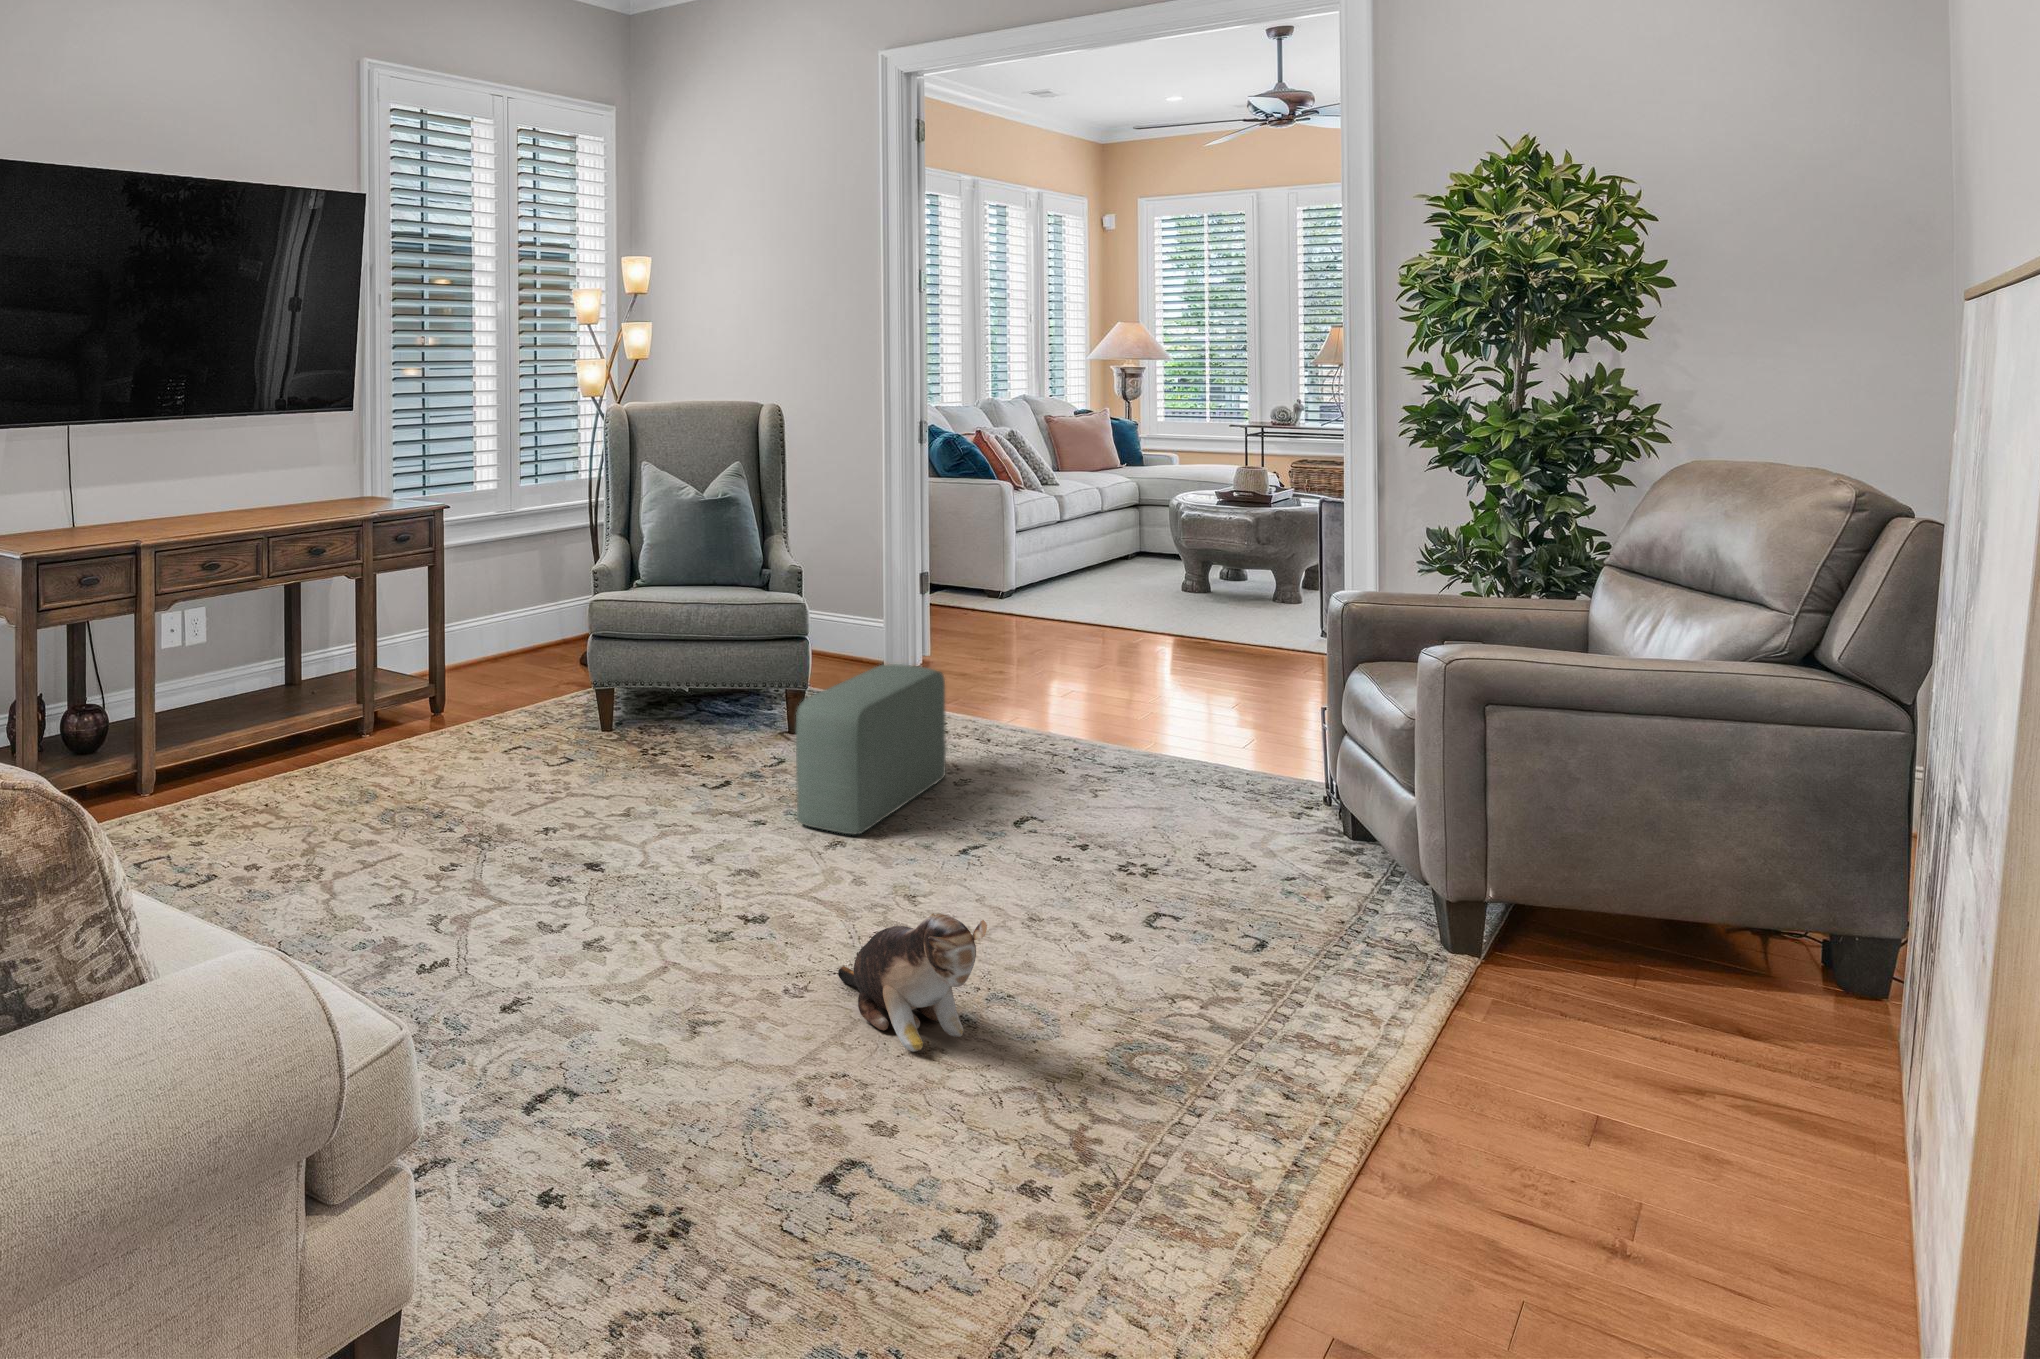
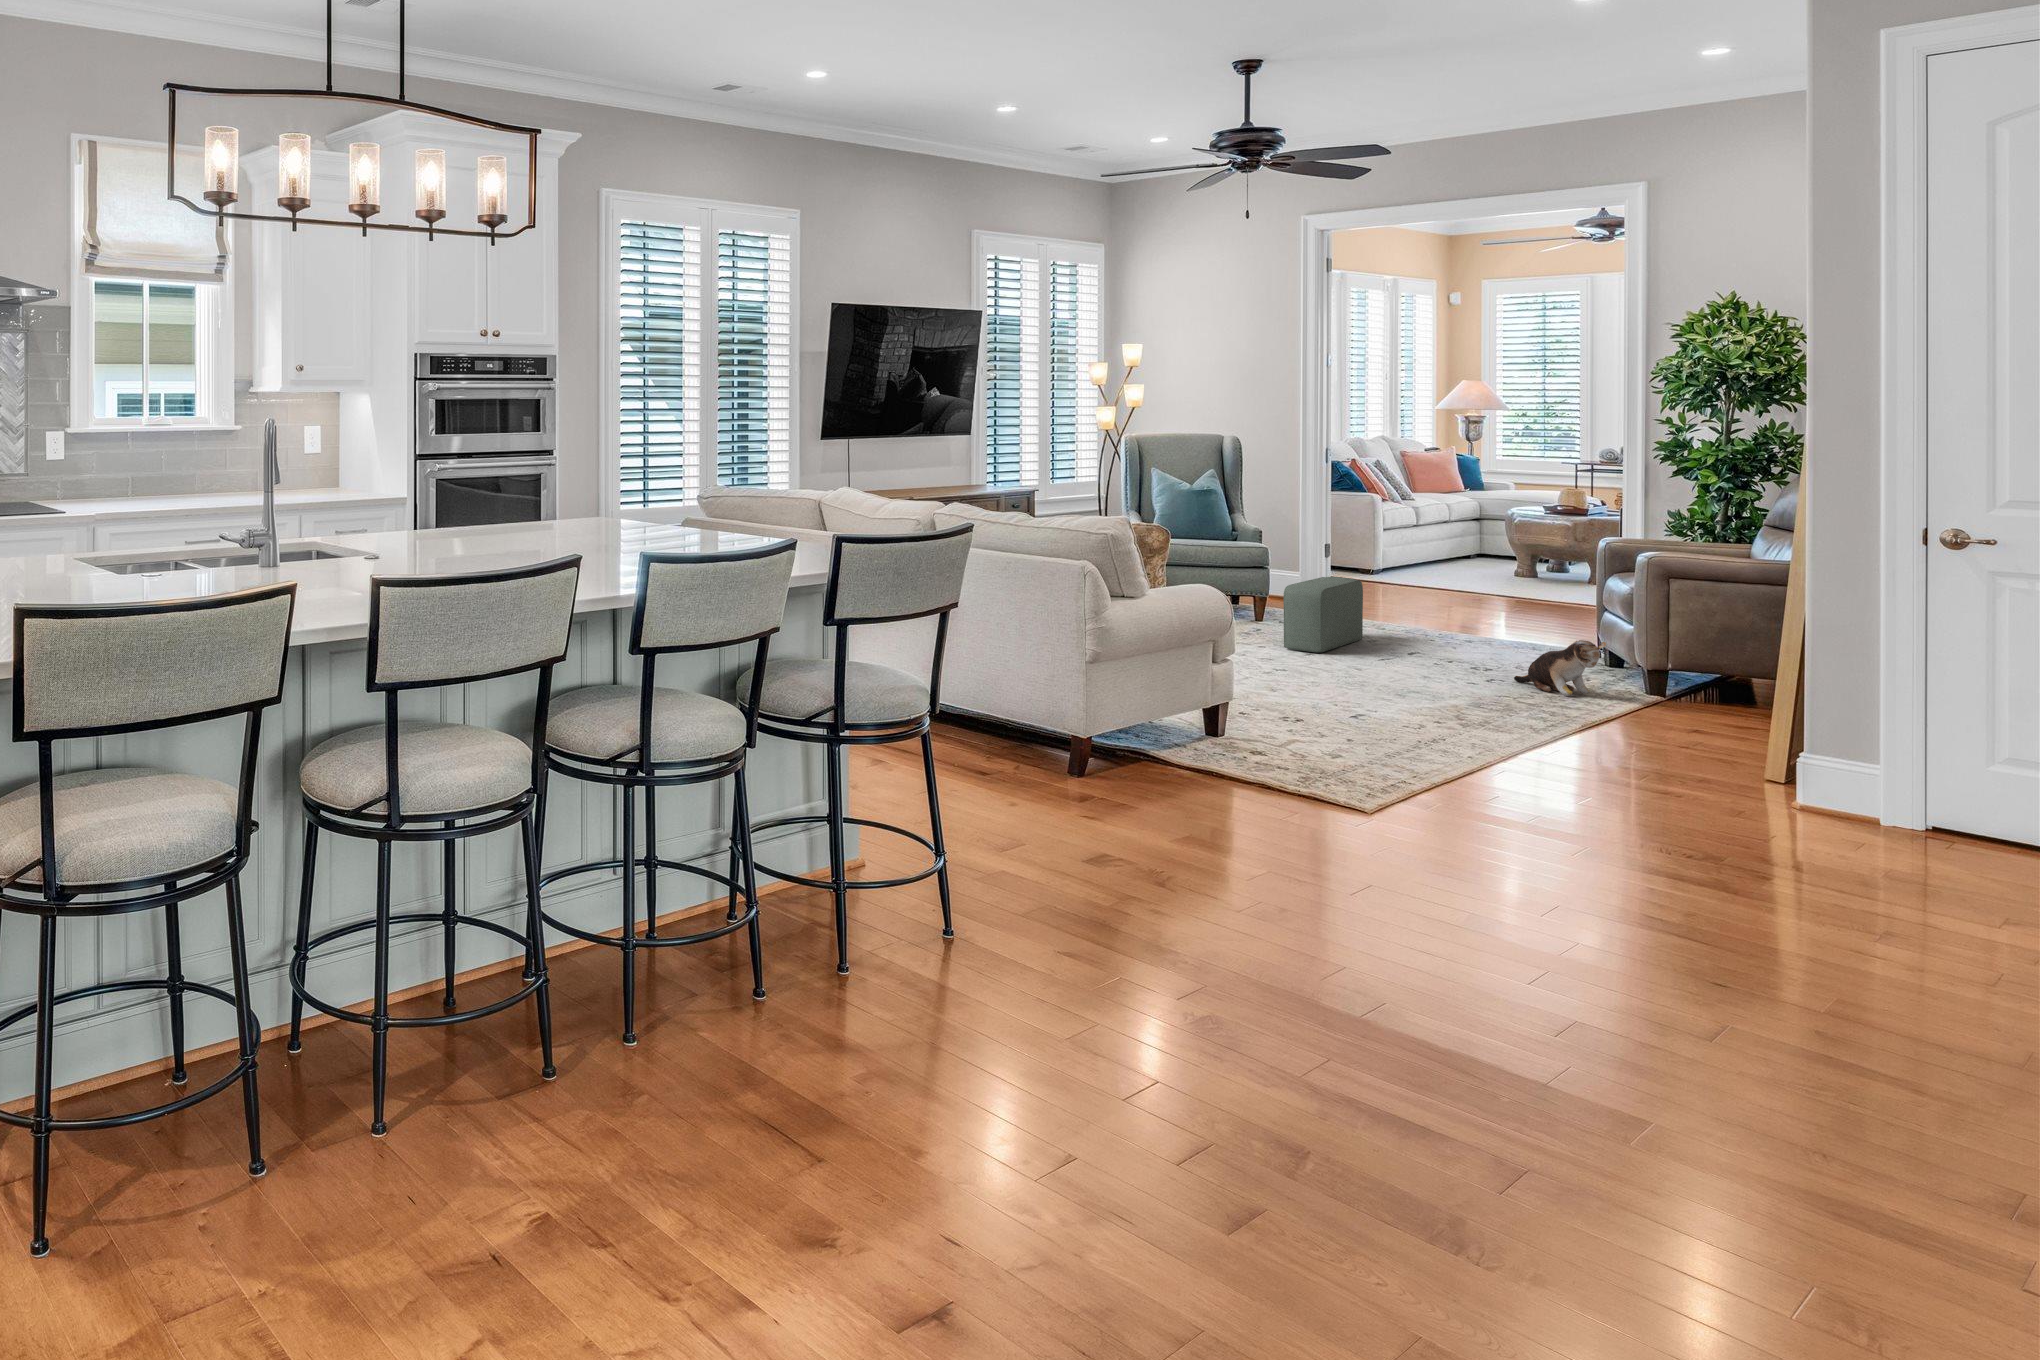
plush toy: present [838,914,987,1052] -> present [1514,640,1606,696]

